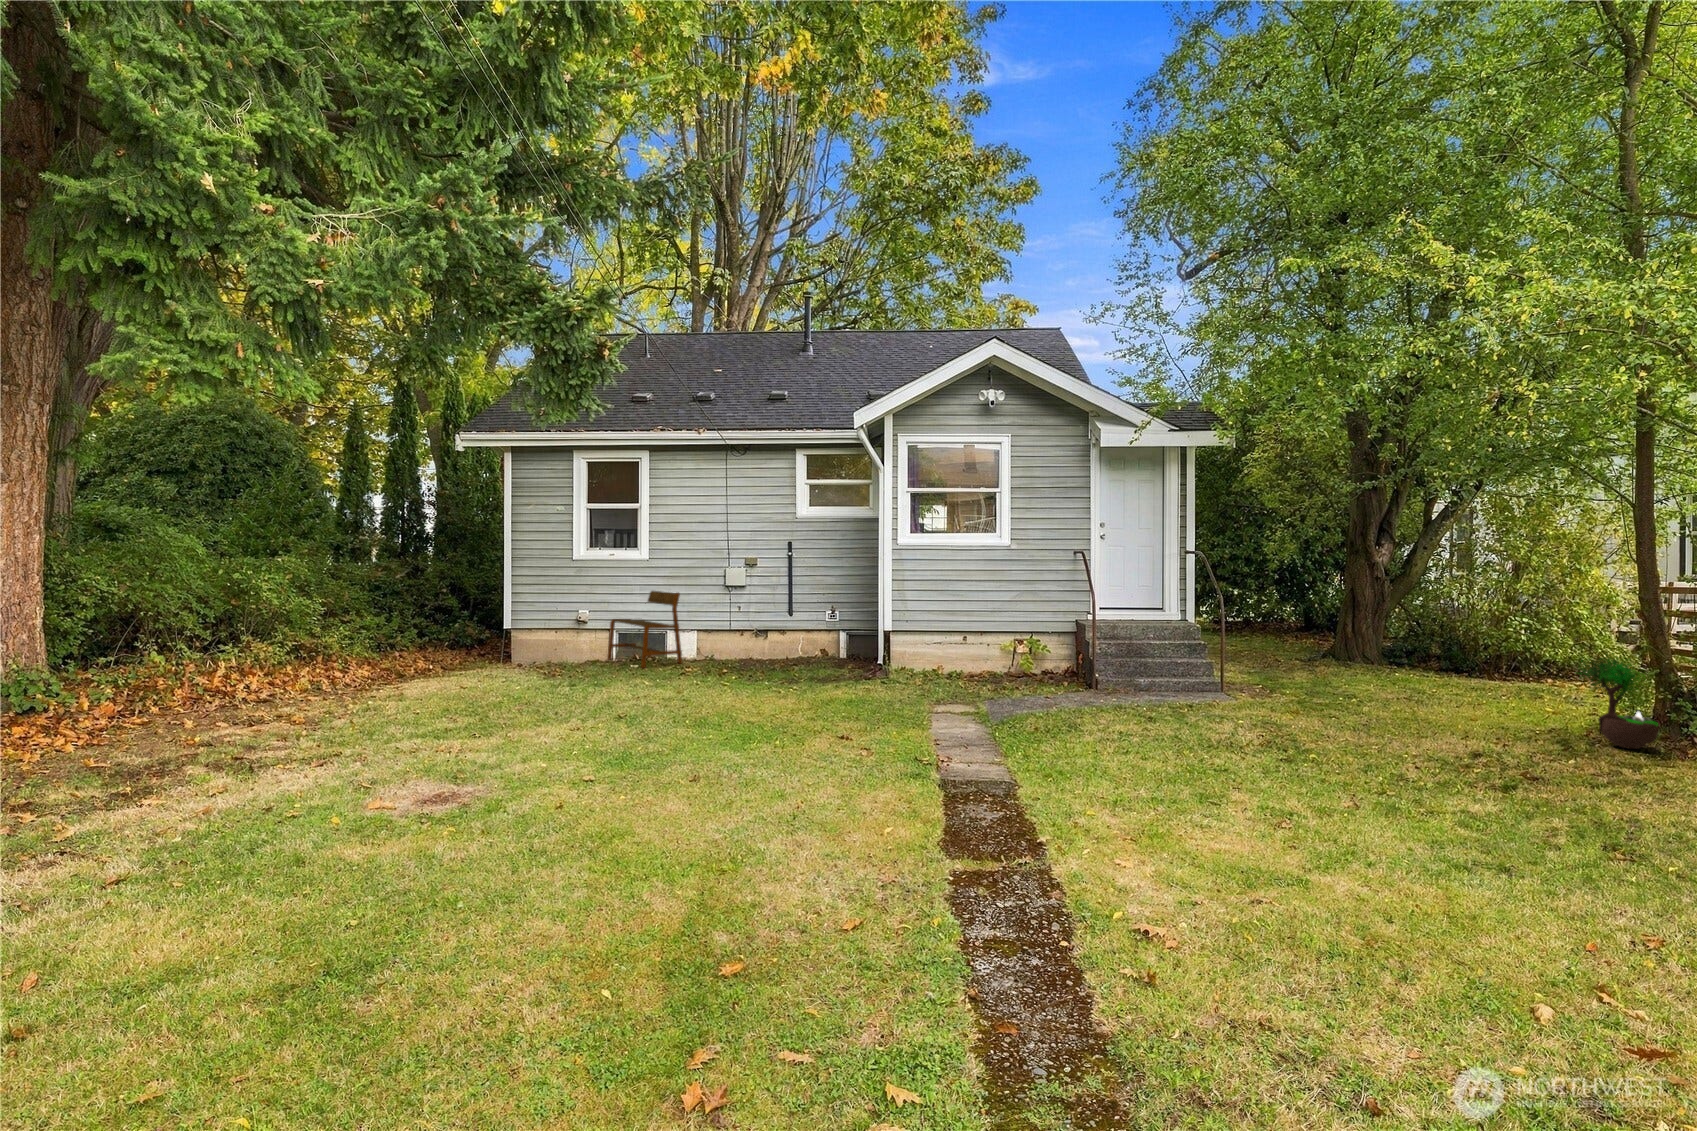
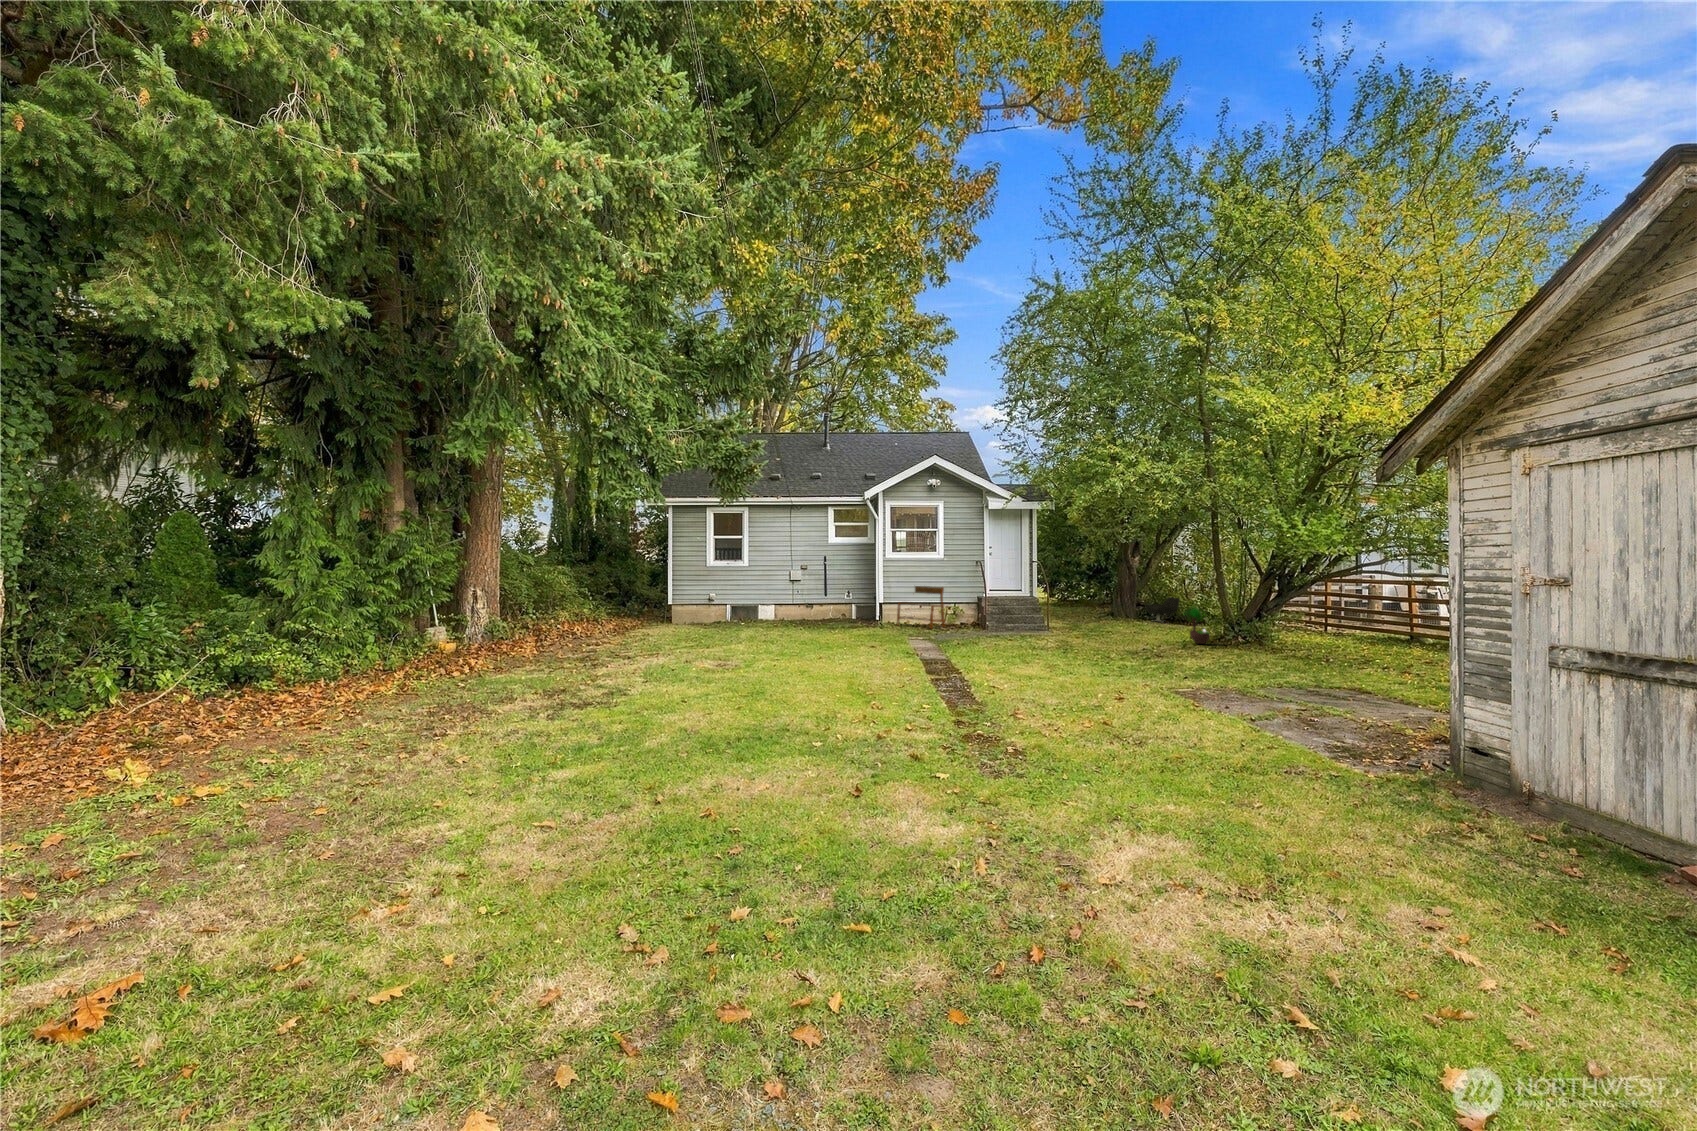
bench: present [607,591,682,668] -> present [897,586,945,628]
lounge chair: none [1399,620,1478,671] -> present [1145,597,1180,621]

